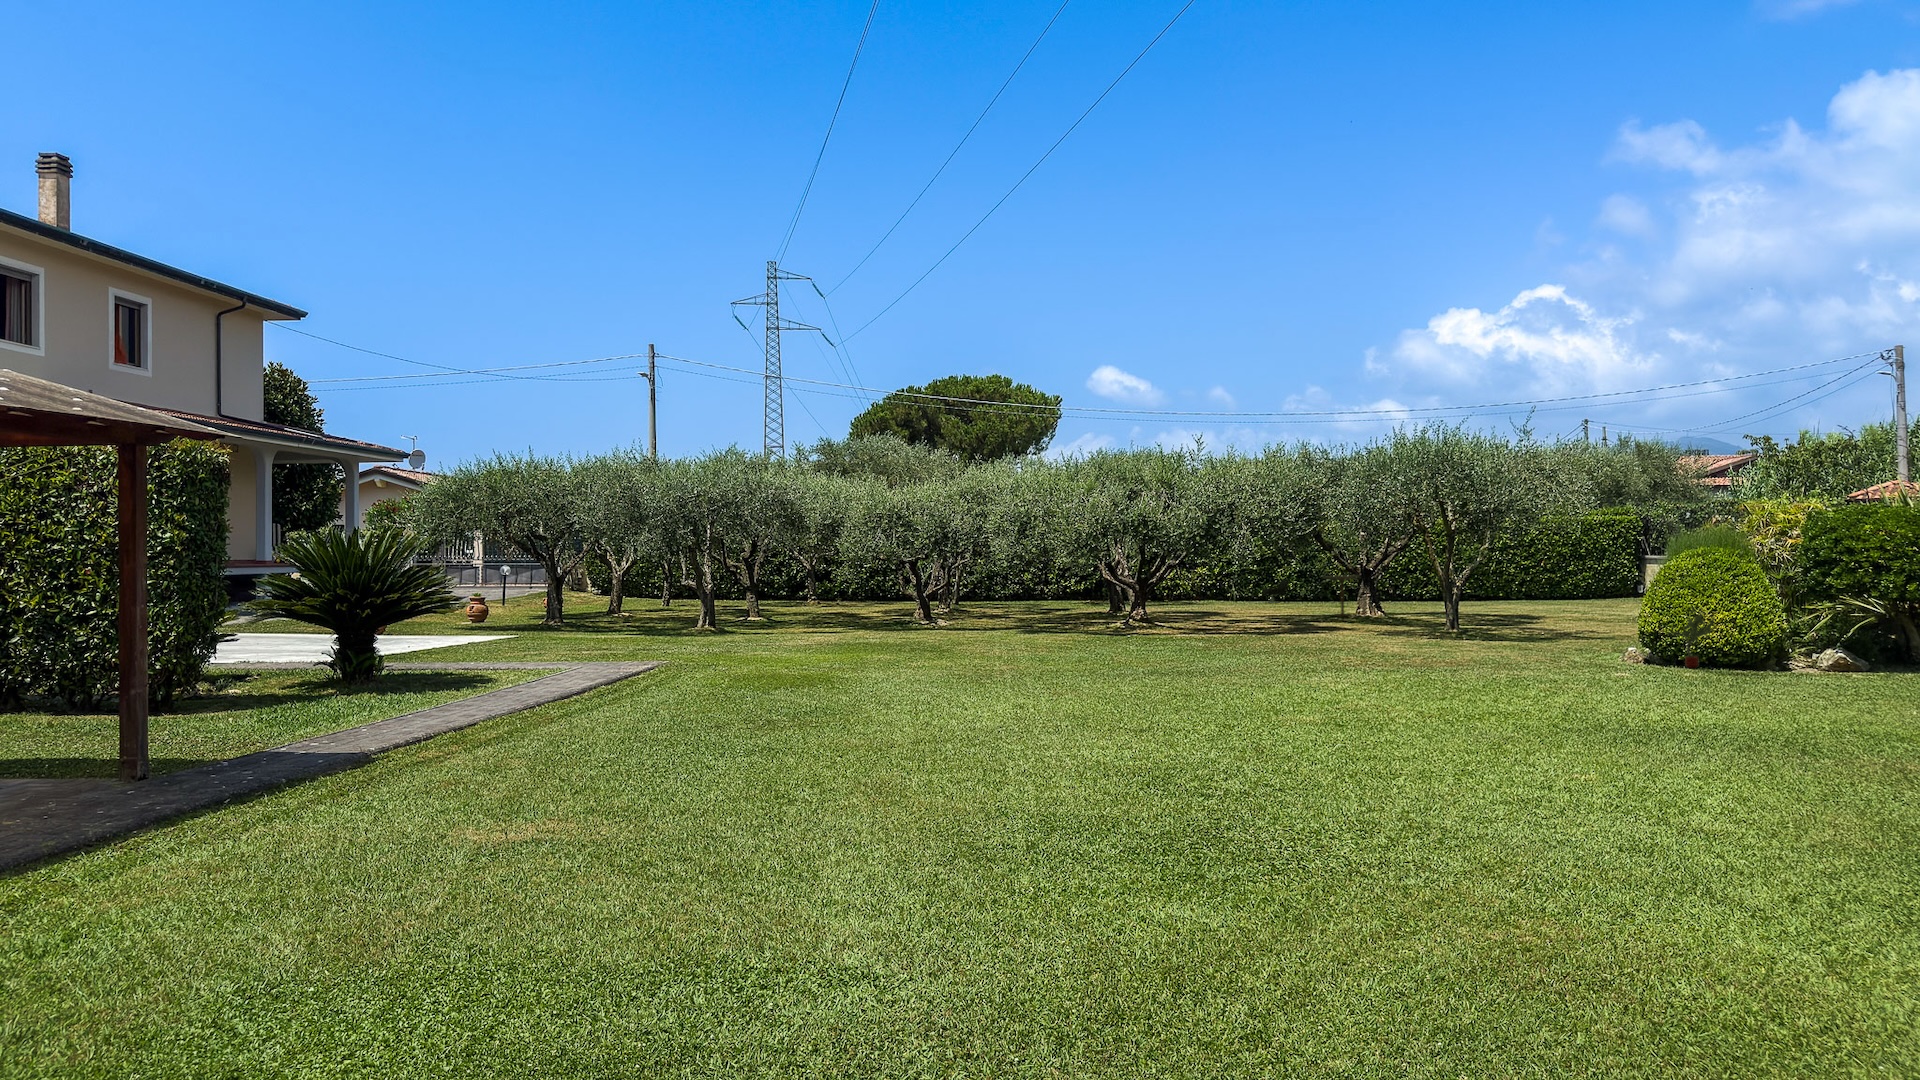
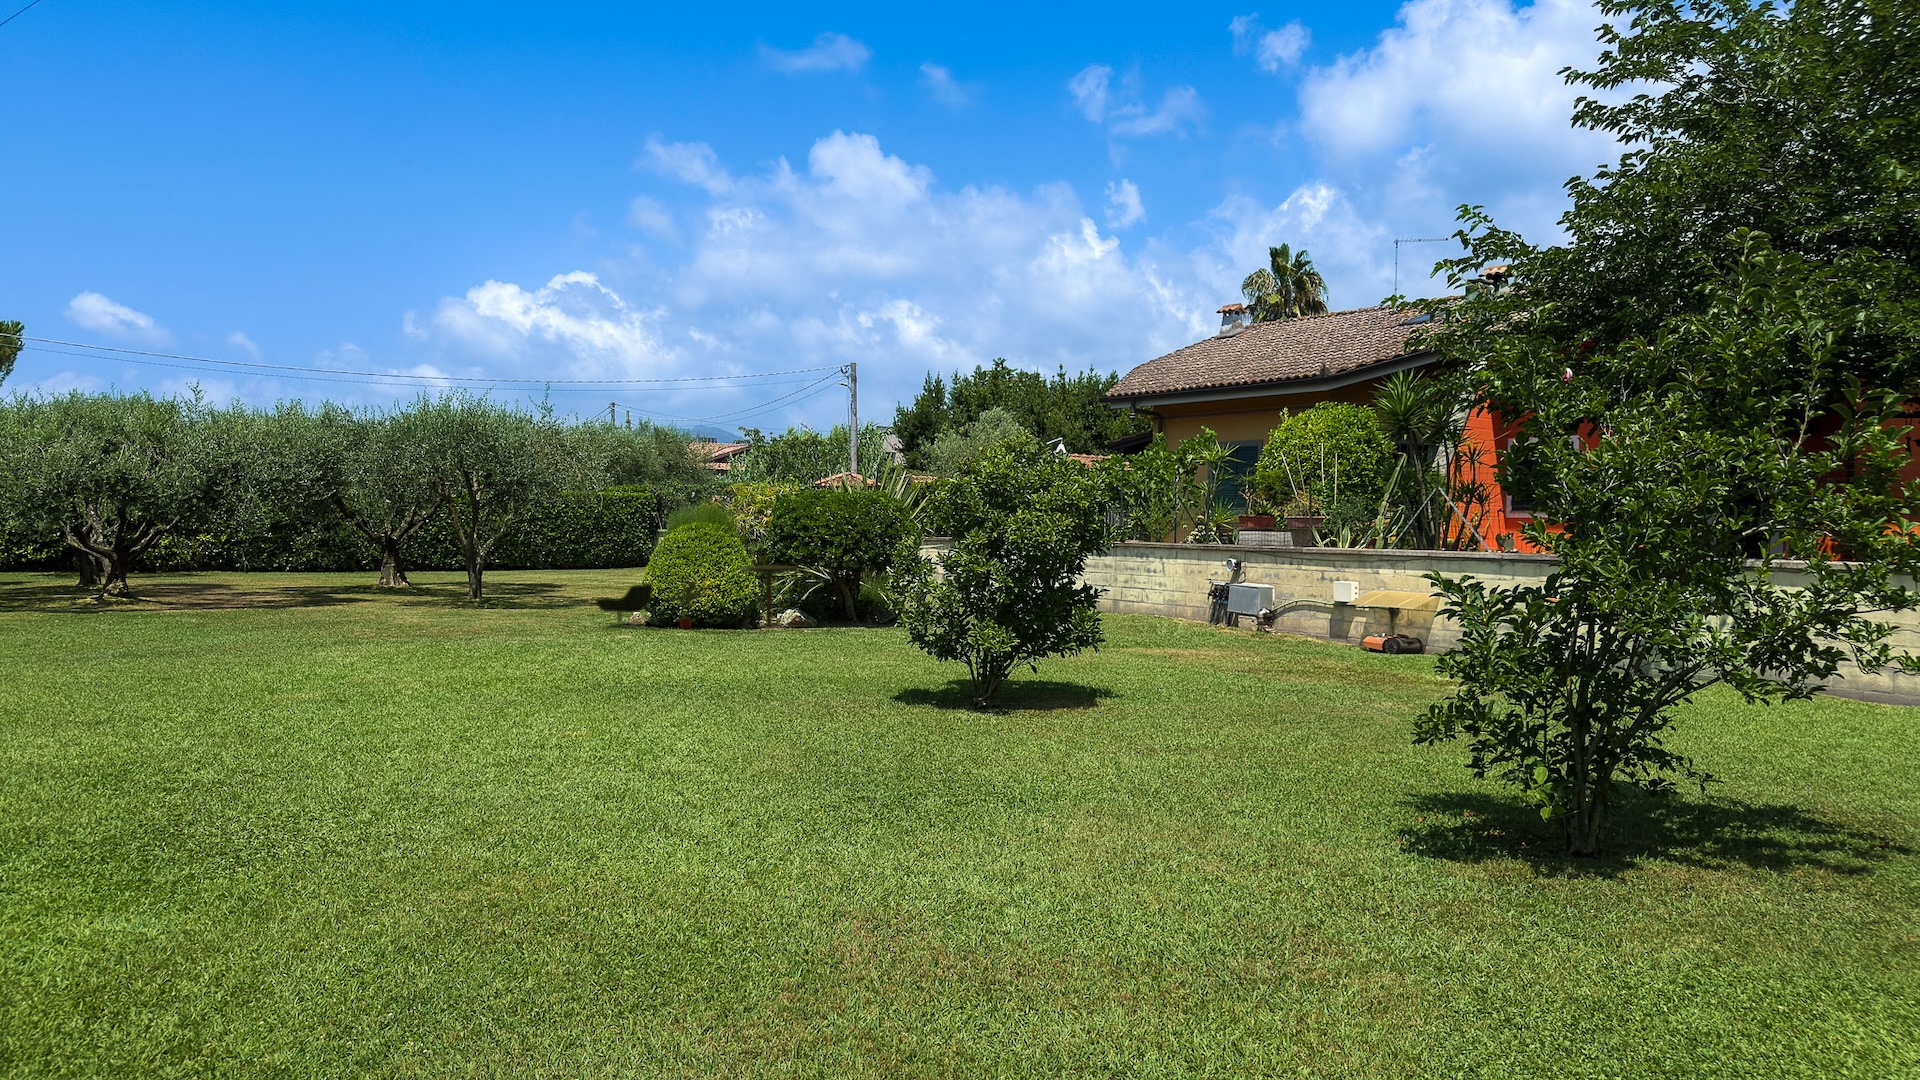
pedestal table: present [1323,575,1359,616] -> present [741,565,797,628]
lounge chair: present [1262,580,1290,602] -> present [596,584,653,623]

